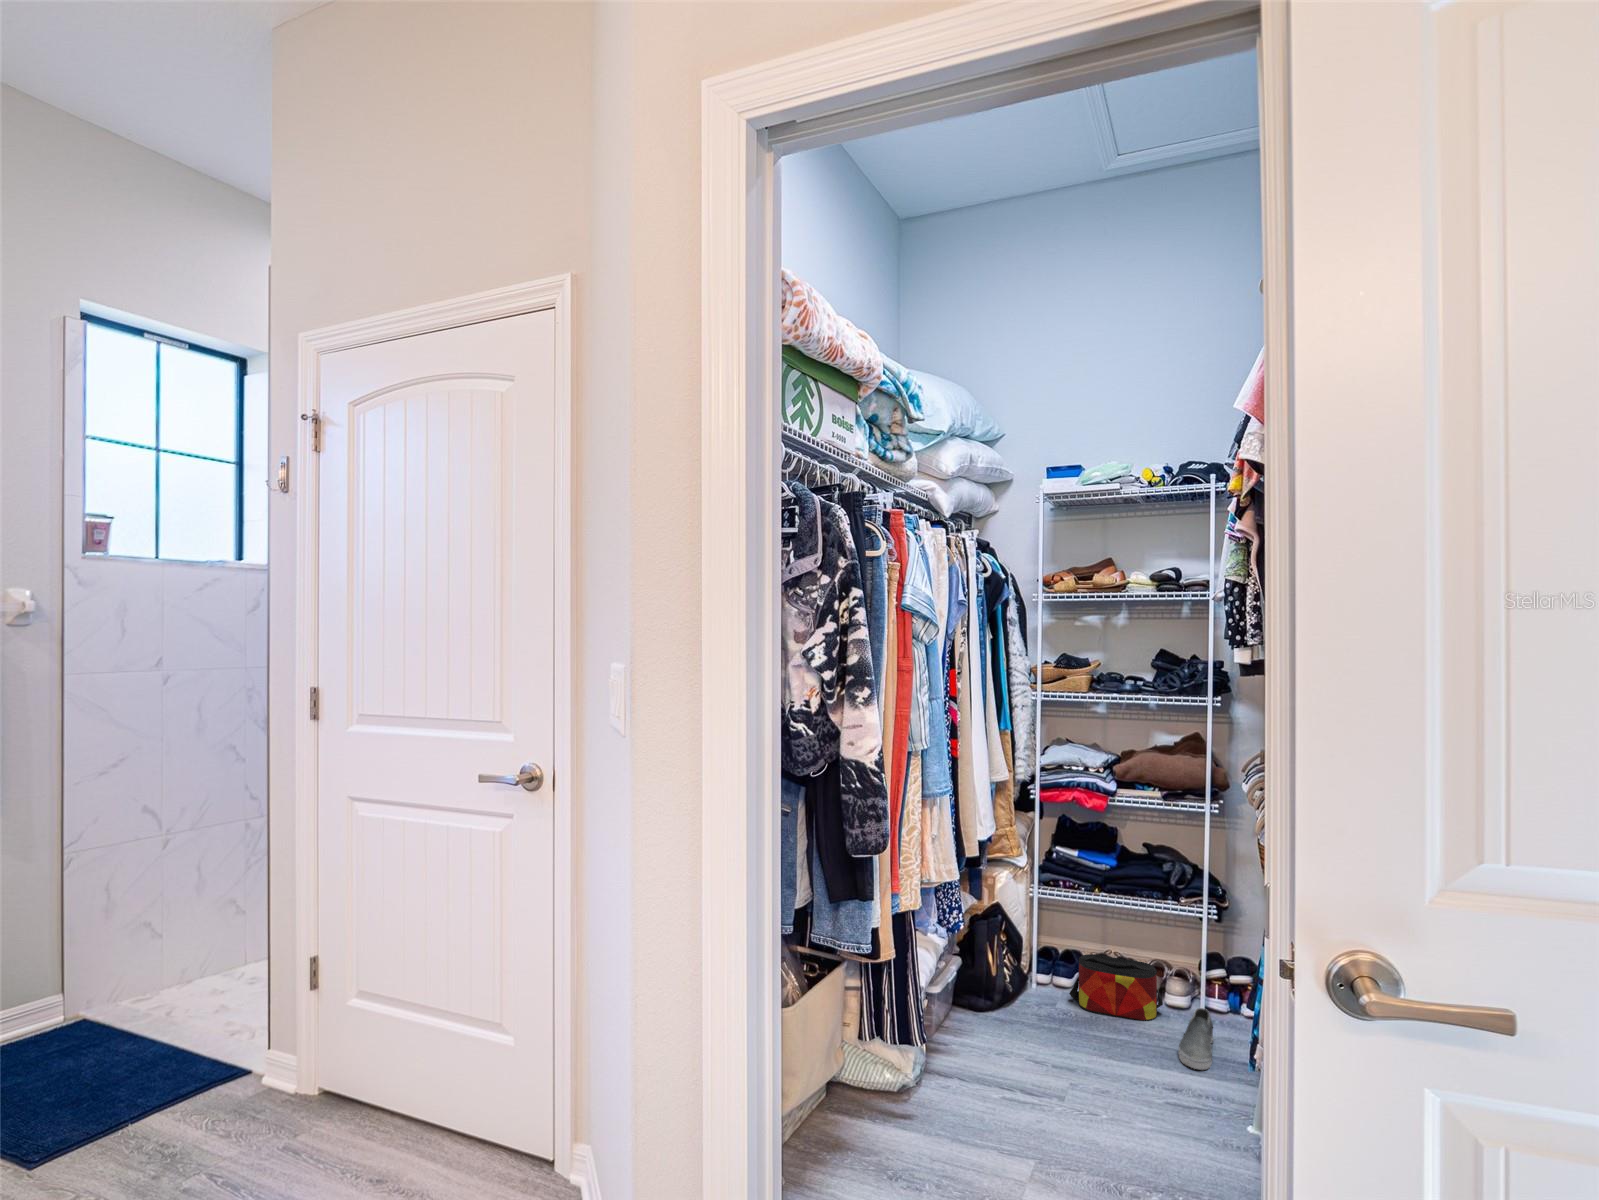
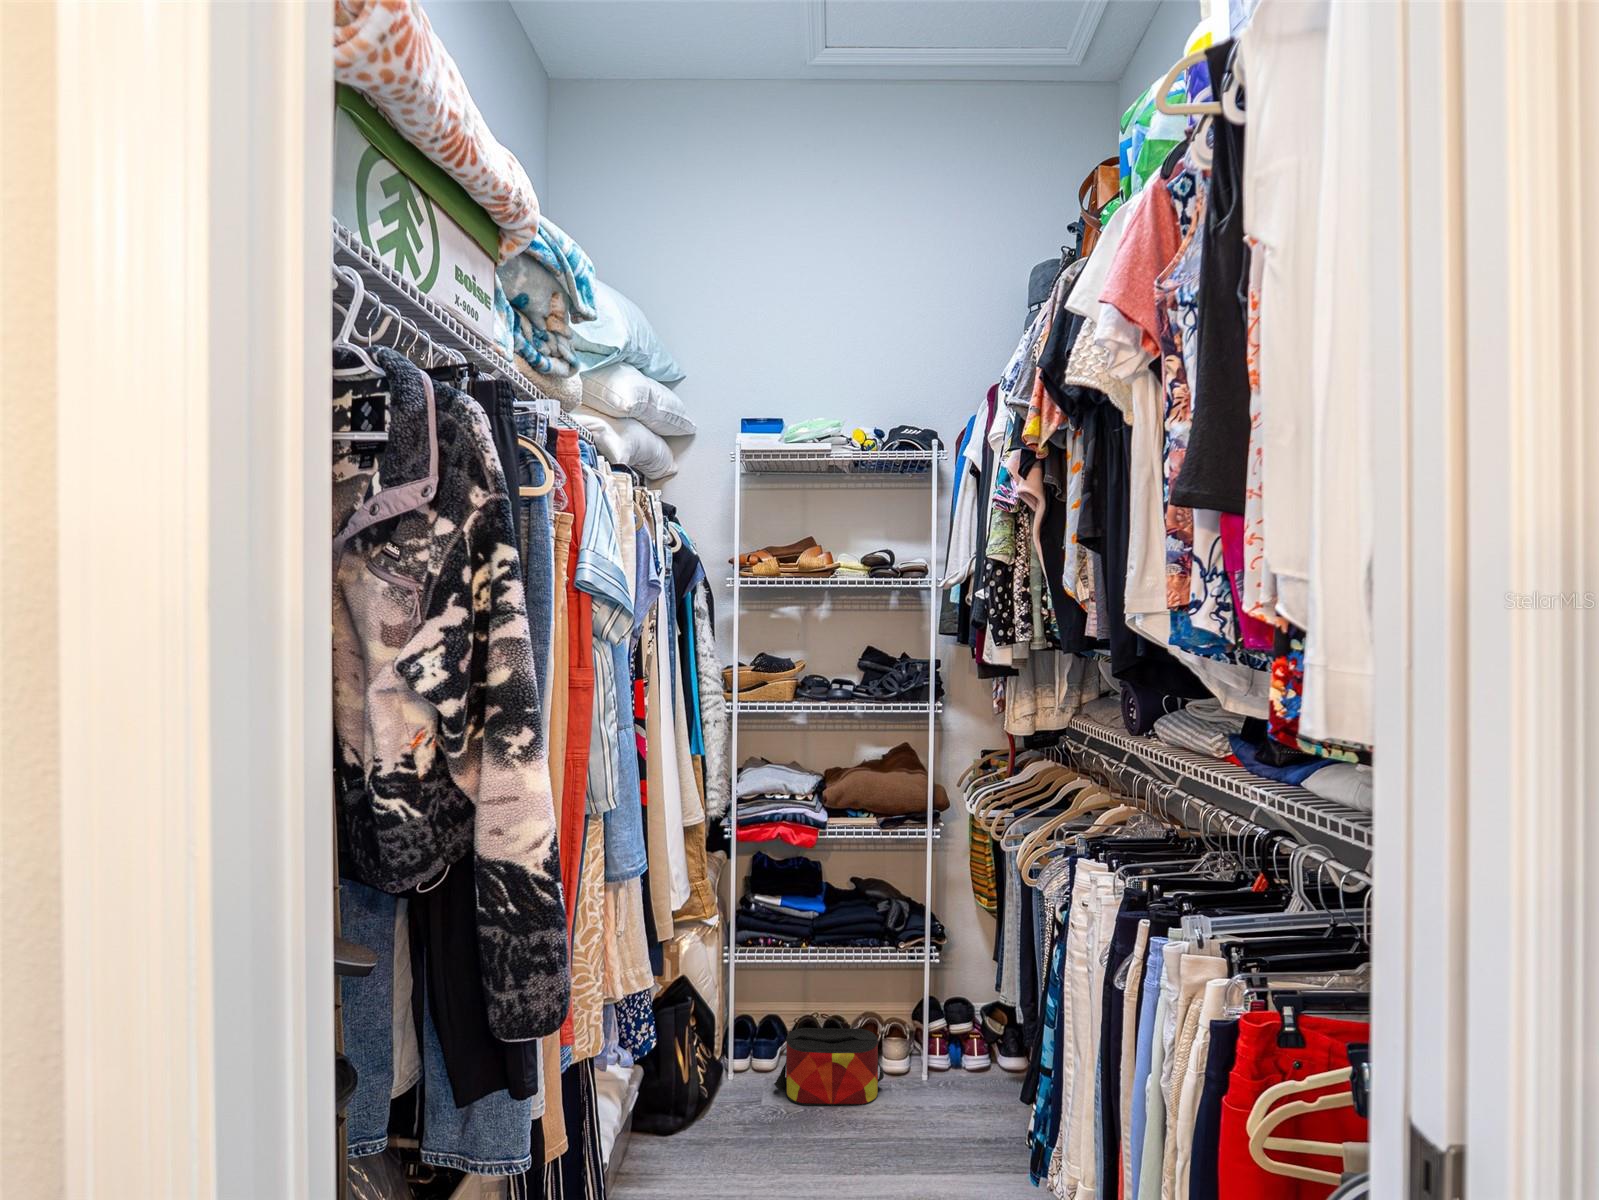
shoe: present [1179,1008,1213,1070] -> none [914,1079,952,1167]

